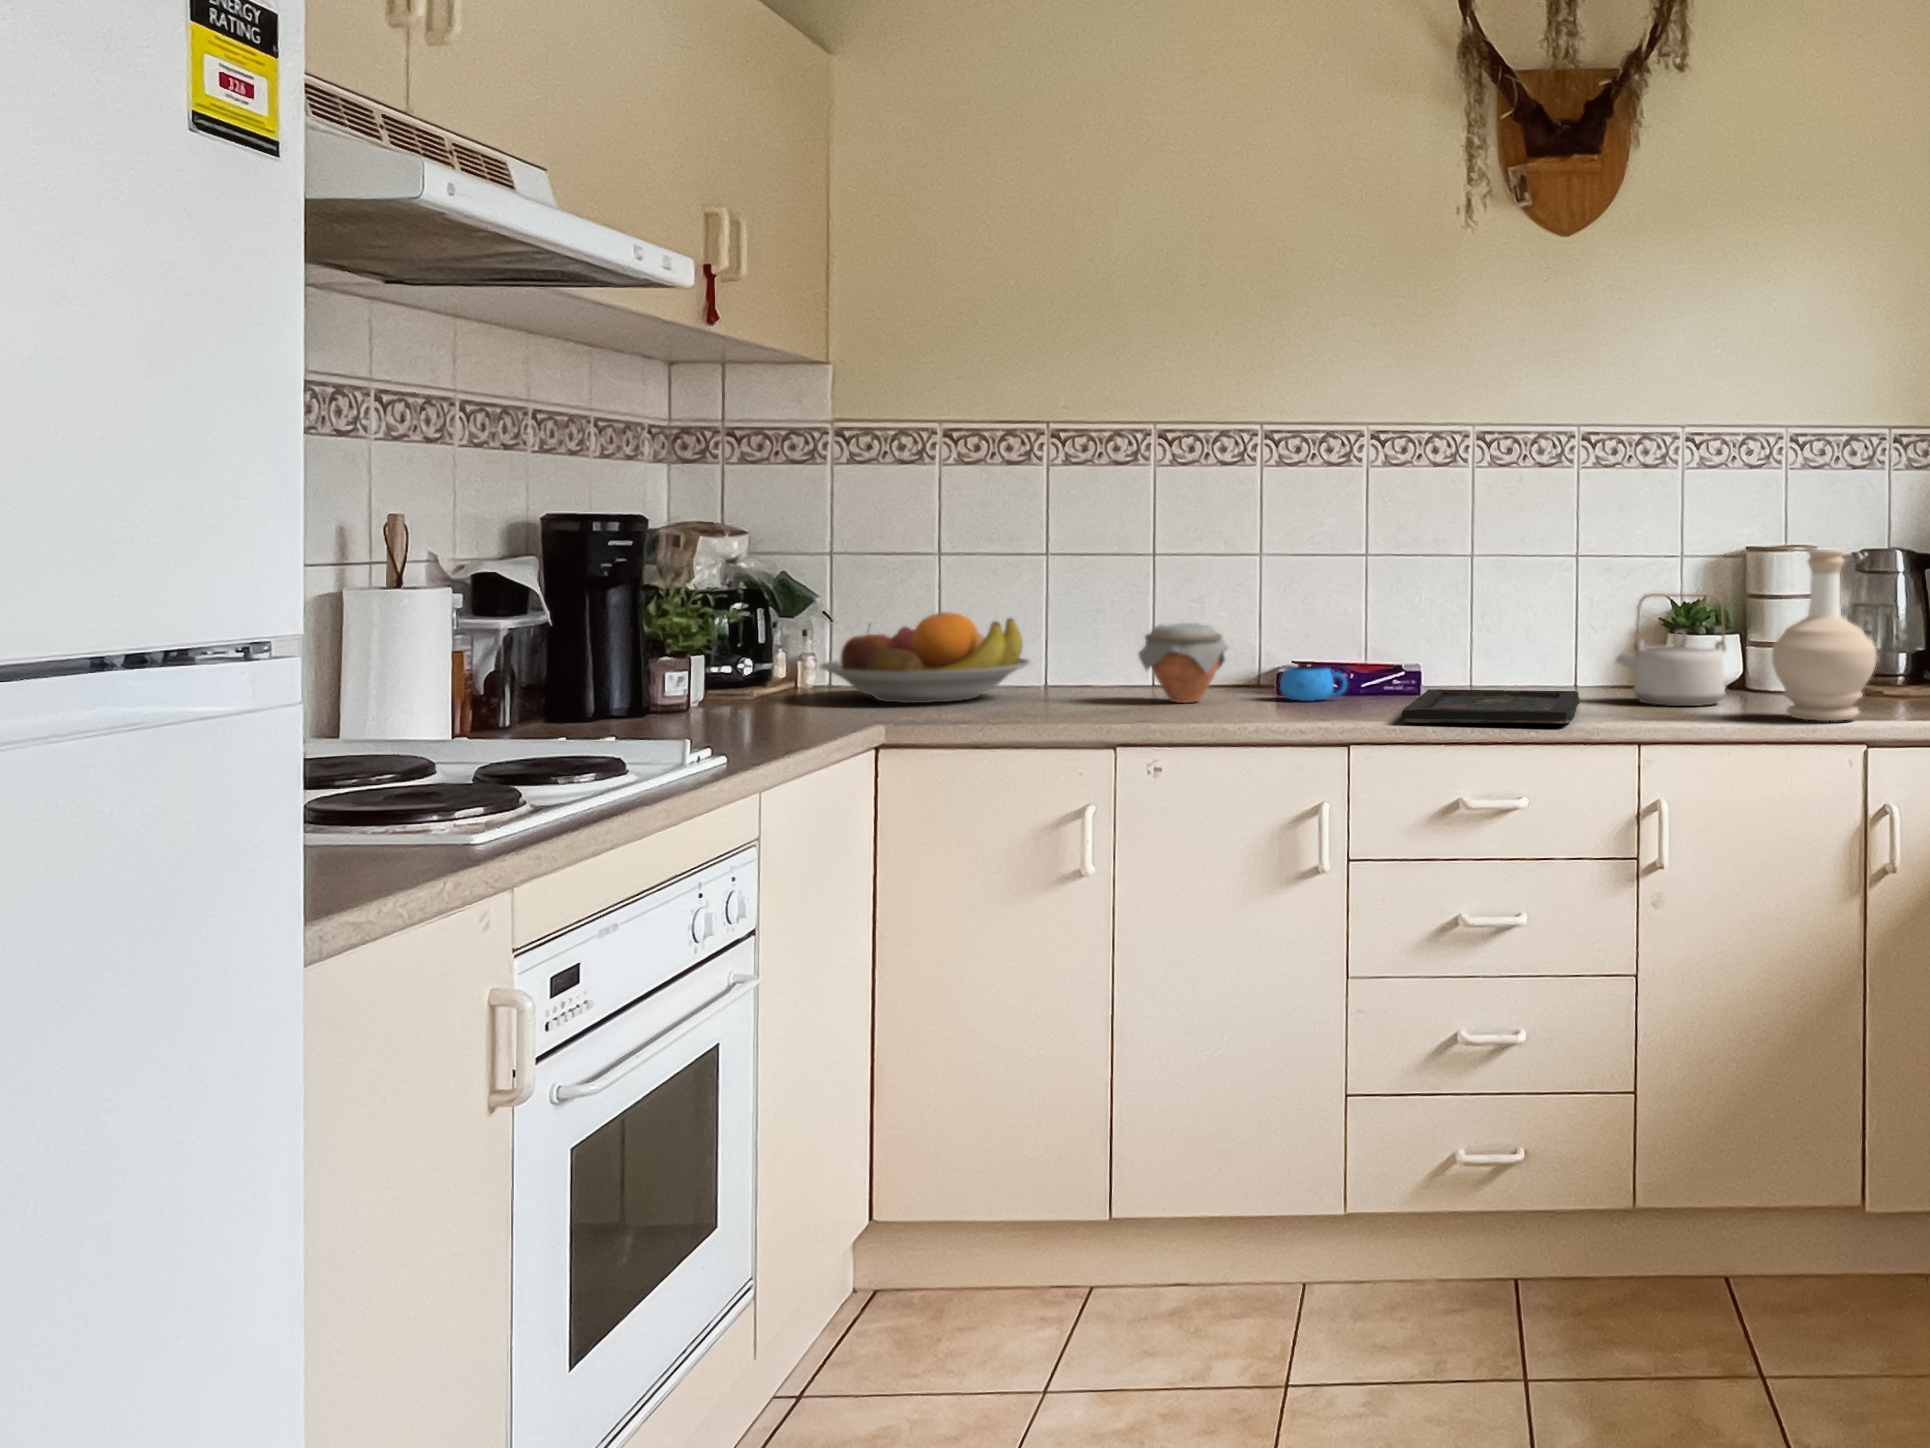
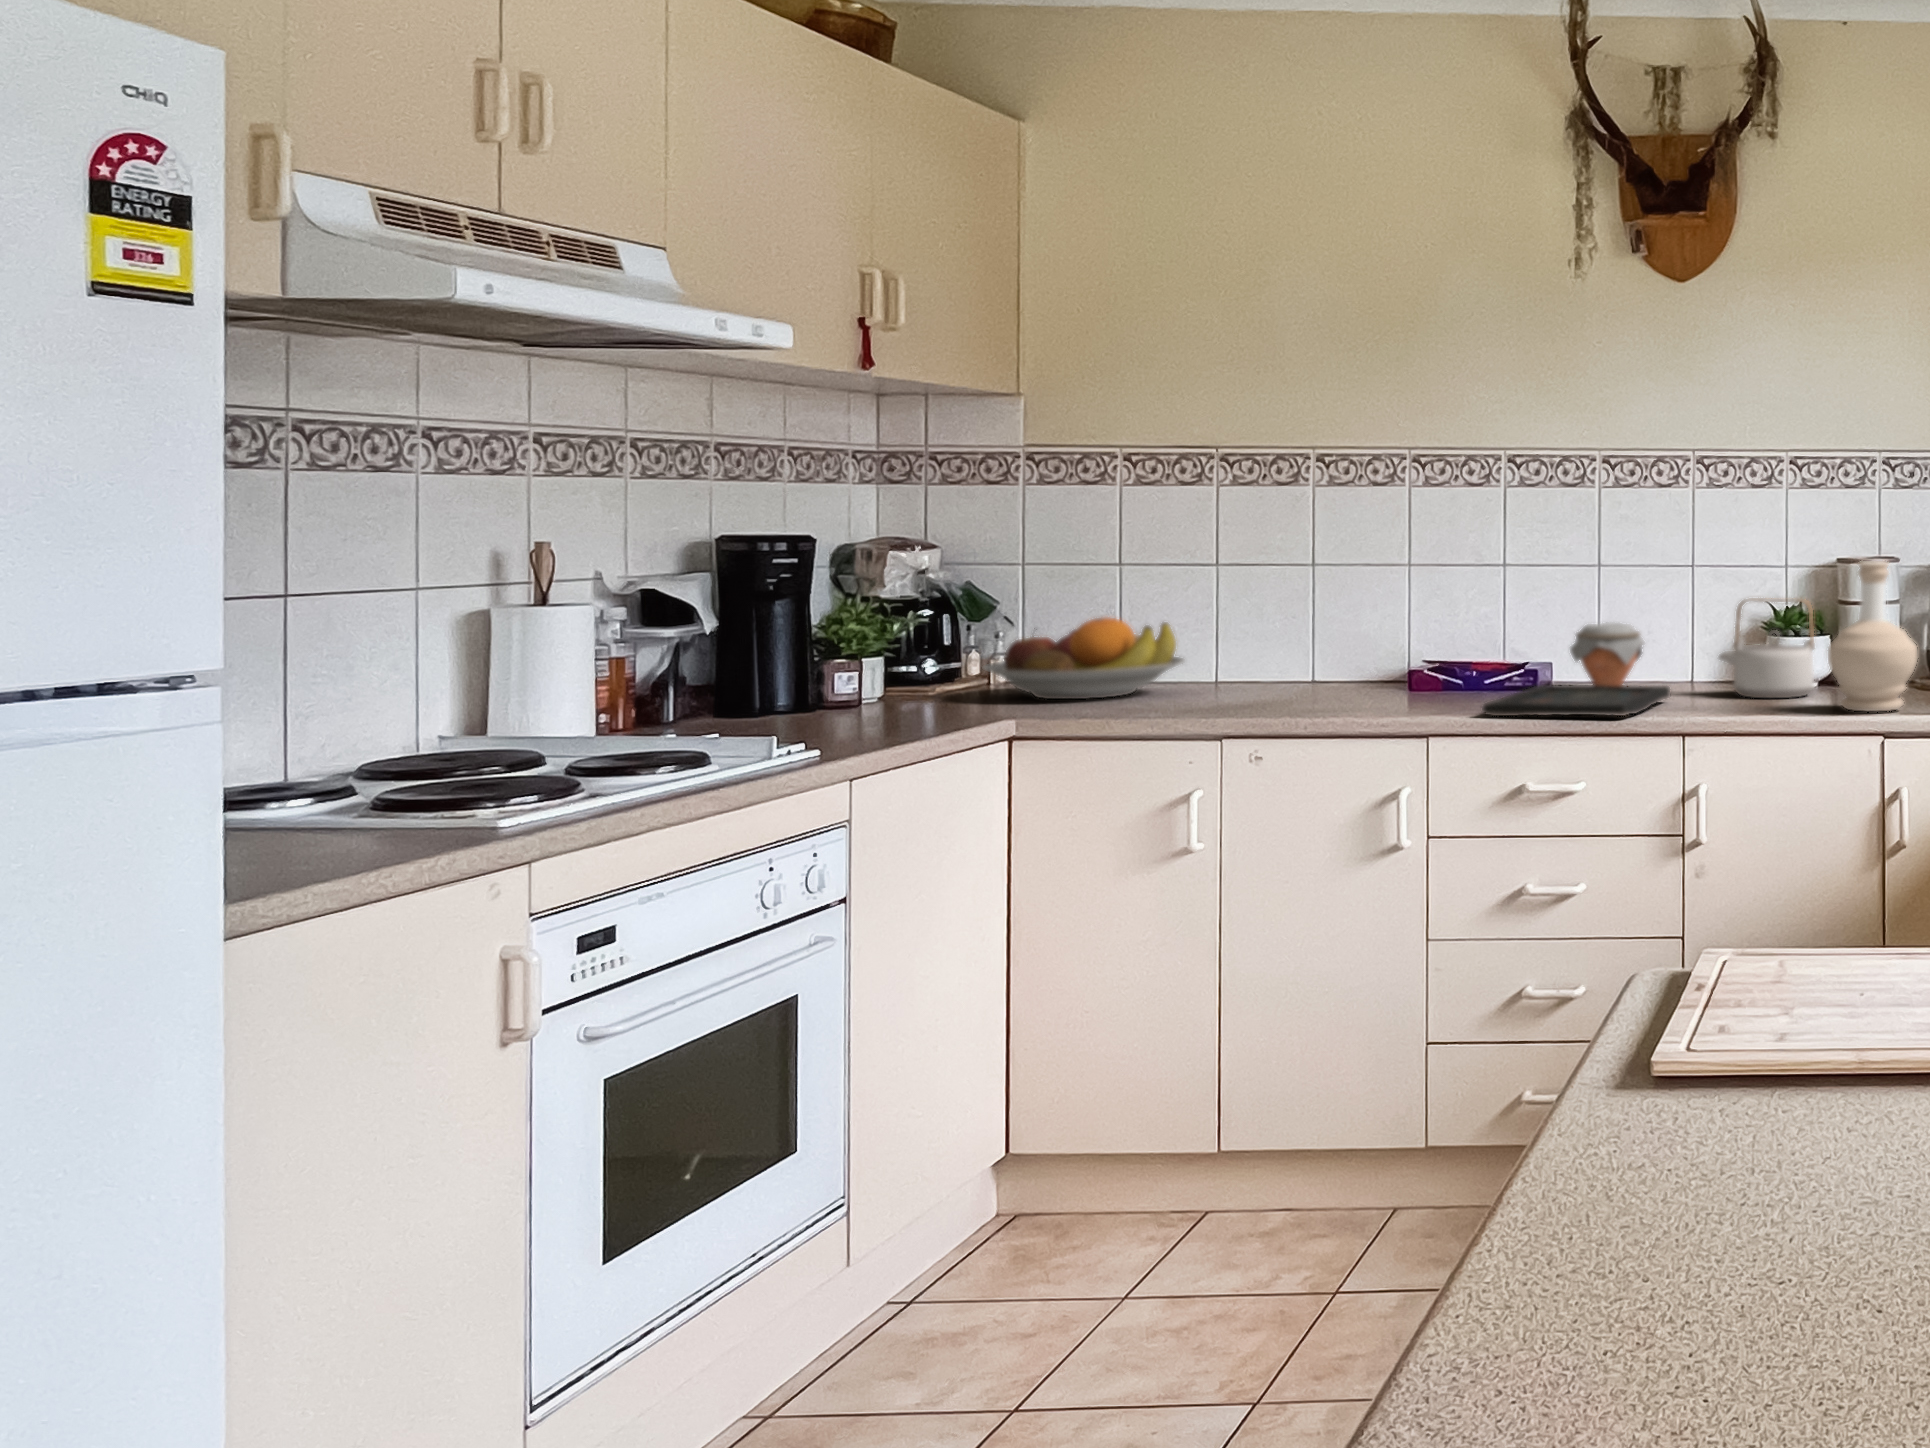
jar: present [1139,623,1228,703] -> present [1570,623,1644,686]
mug: present [1280,666,1347,701] -> none [1412,664,1473,695]

